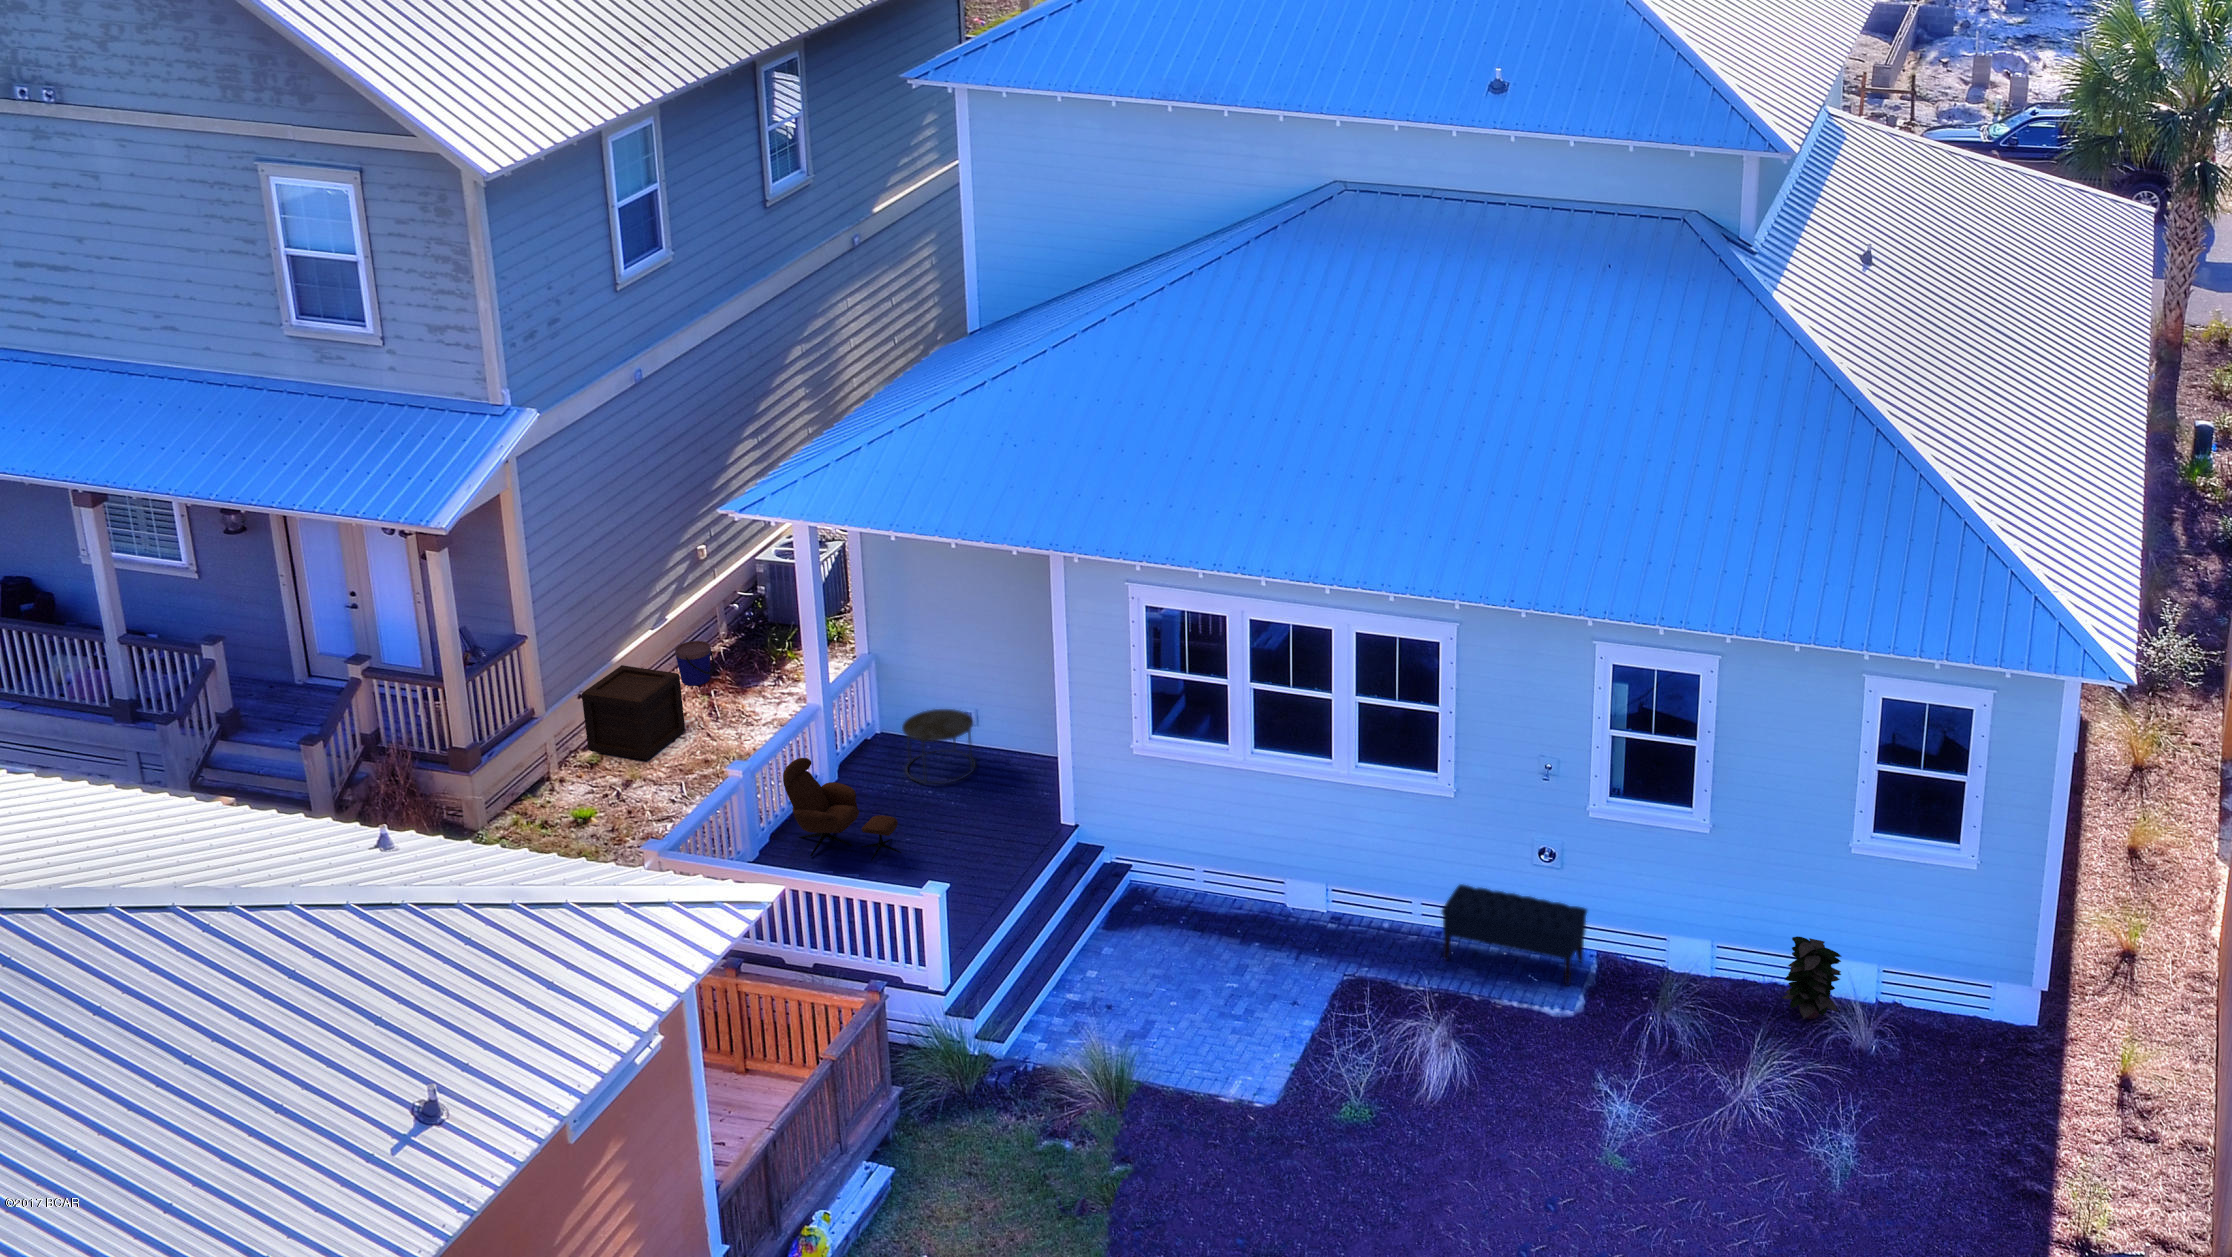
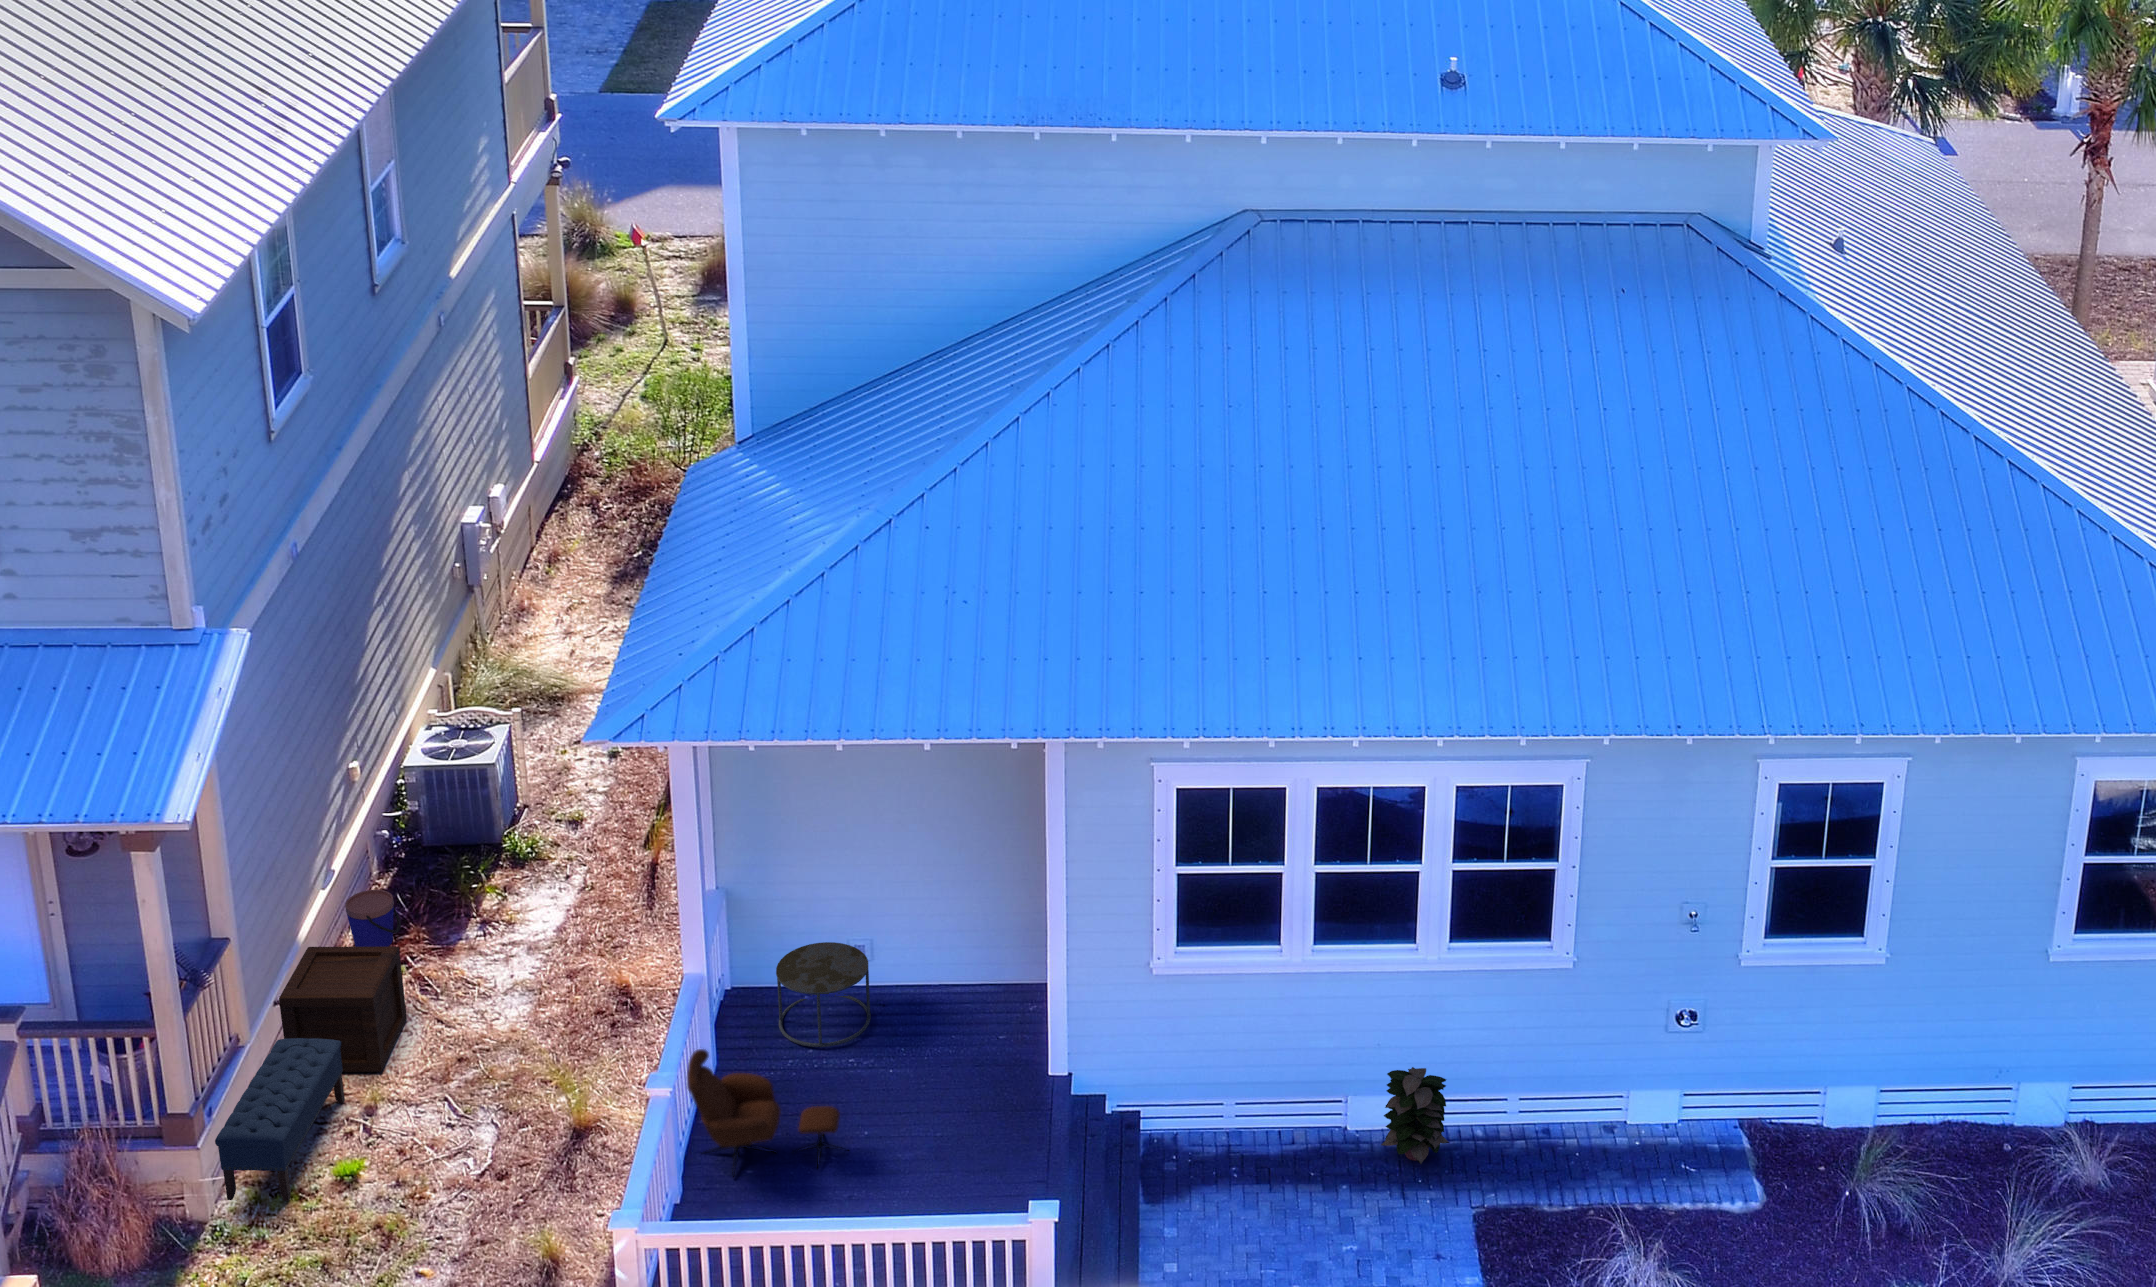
bench: present [1441,884,1587,985] -> present [215,1038,345,1201]
decorative plant: present [1782,936,1841,1020] -> present [1381,1067,1449,1165]

